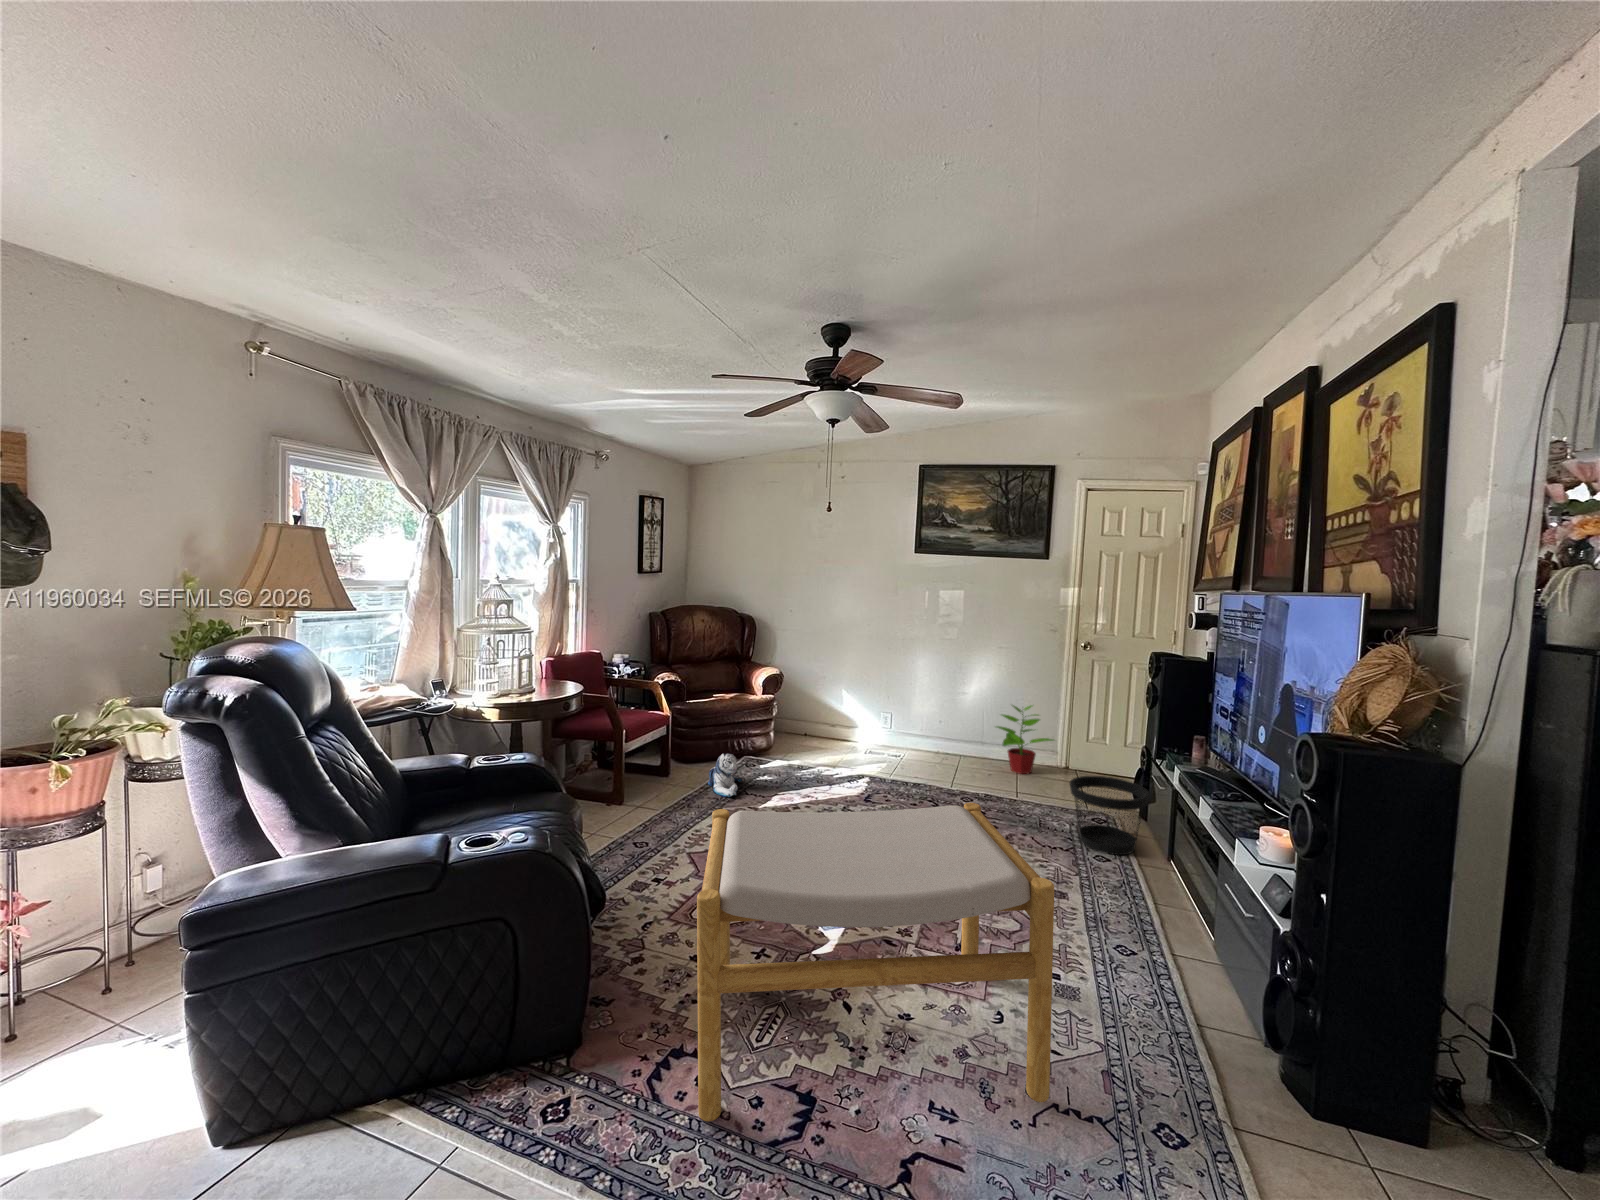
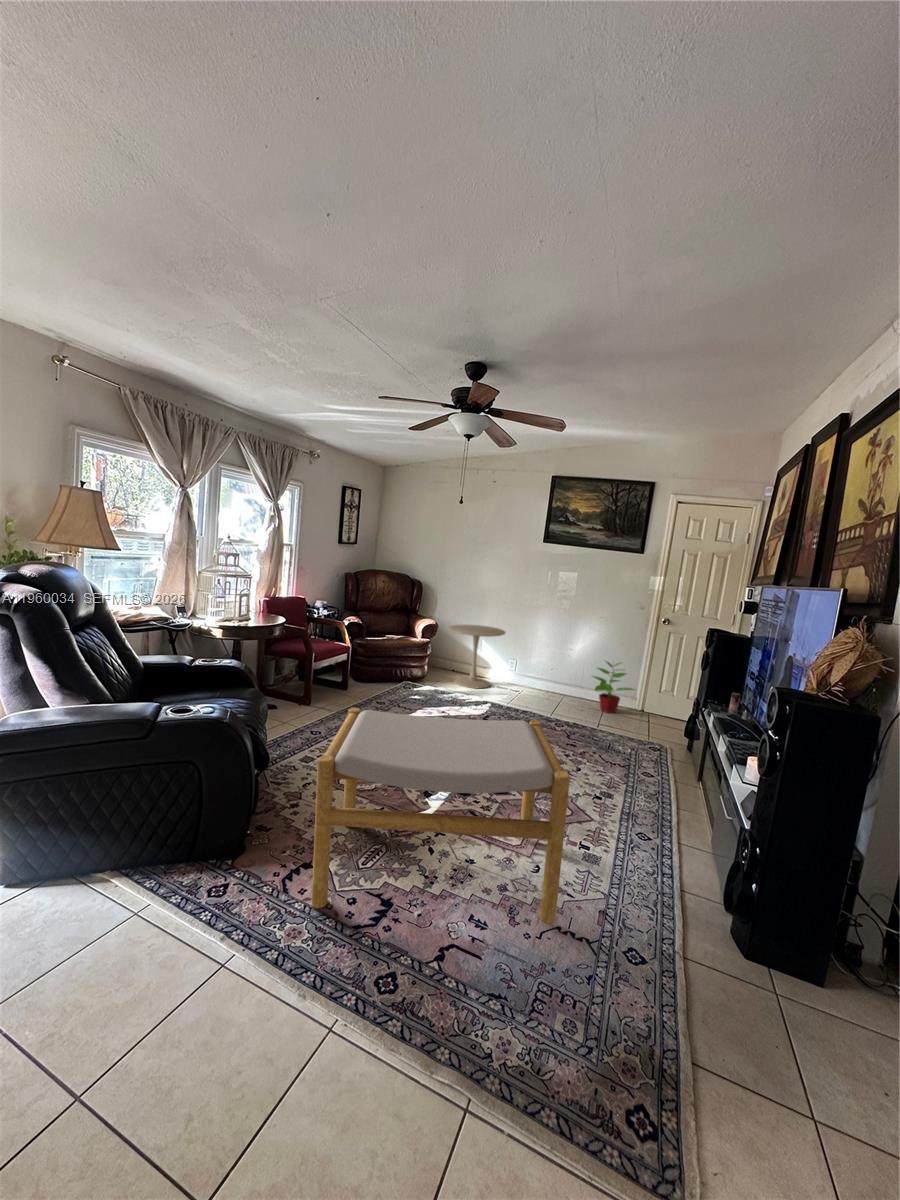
side table: none [798,670,875,756] -> present [448,625,505,689]
plush toy: present [707,754,742,797] -> none [372,677,398,709]
wastebasket: present [1069,776,1149,855] -> none [633,716,692,775]

